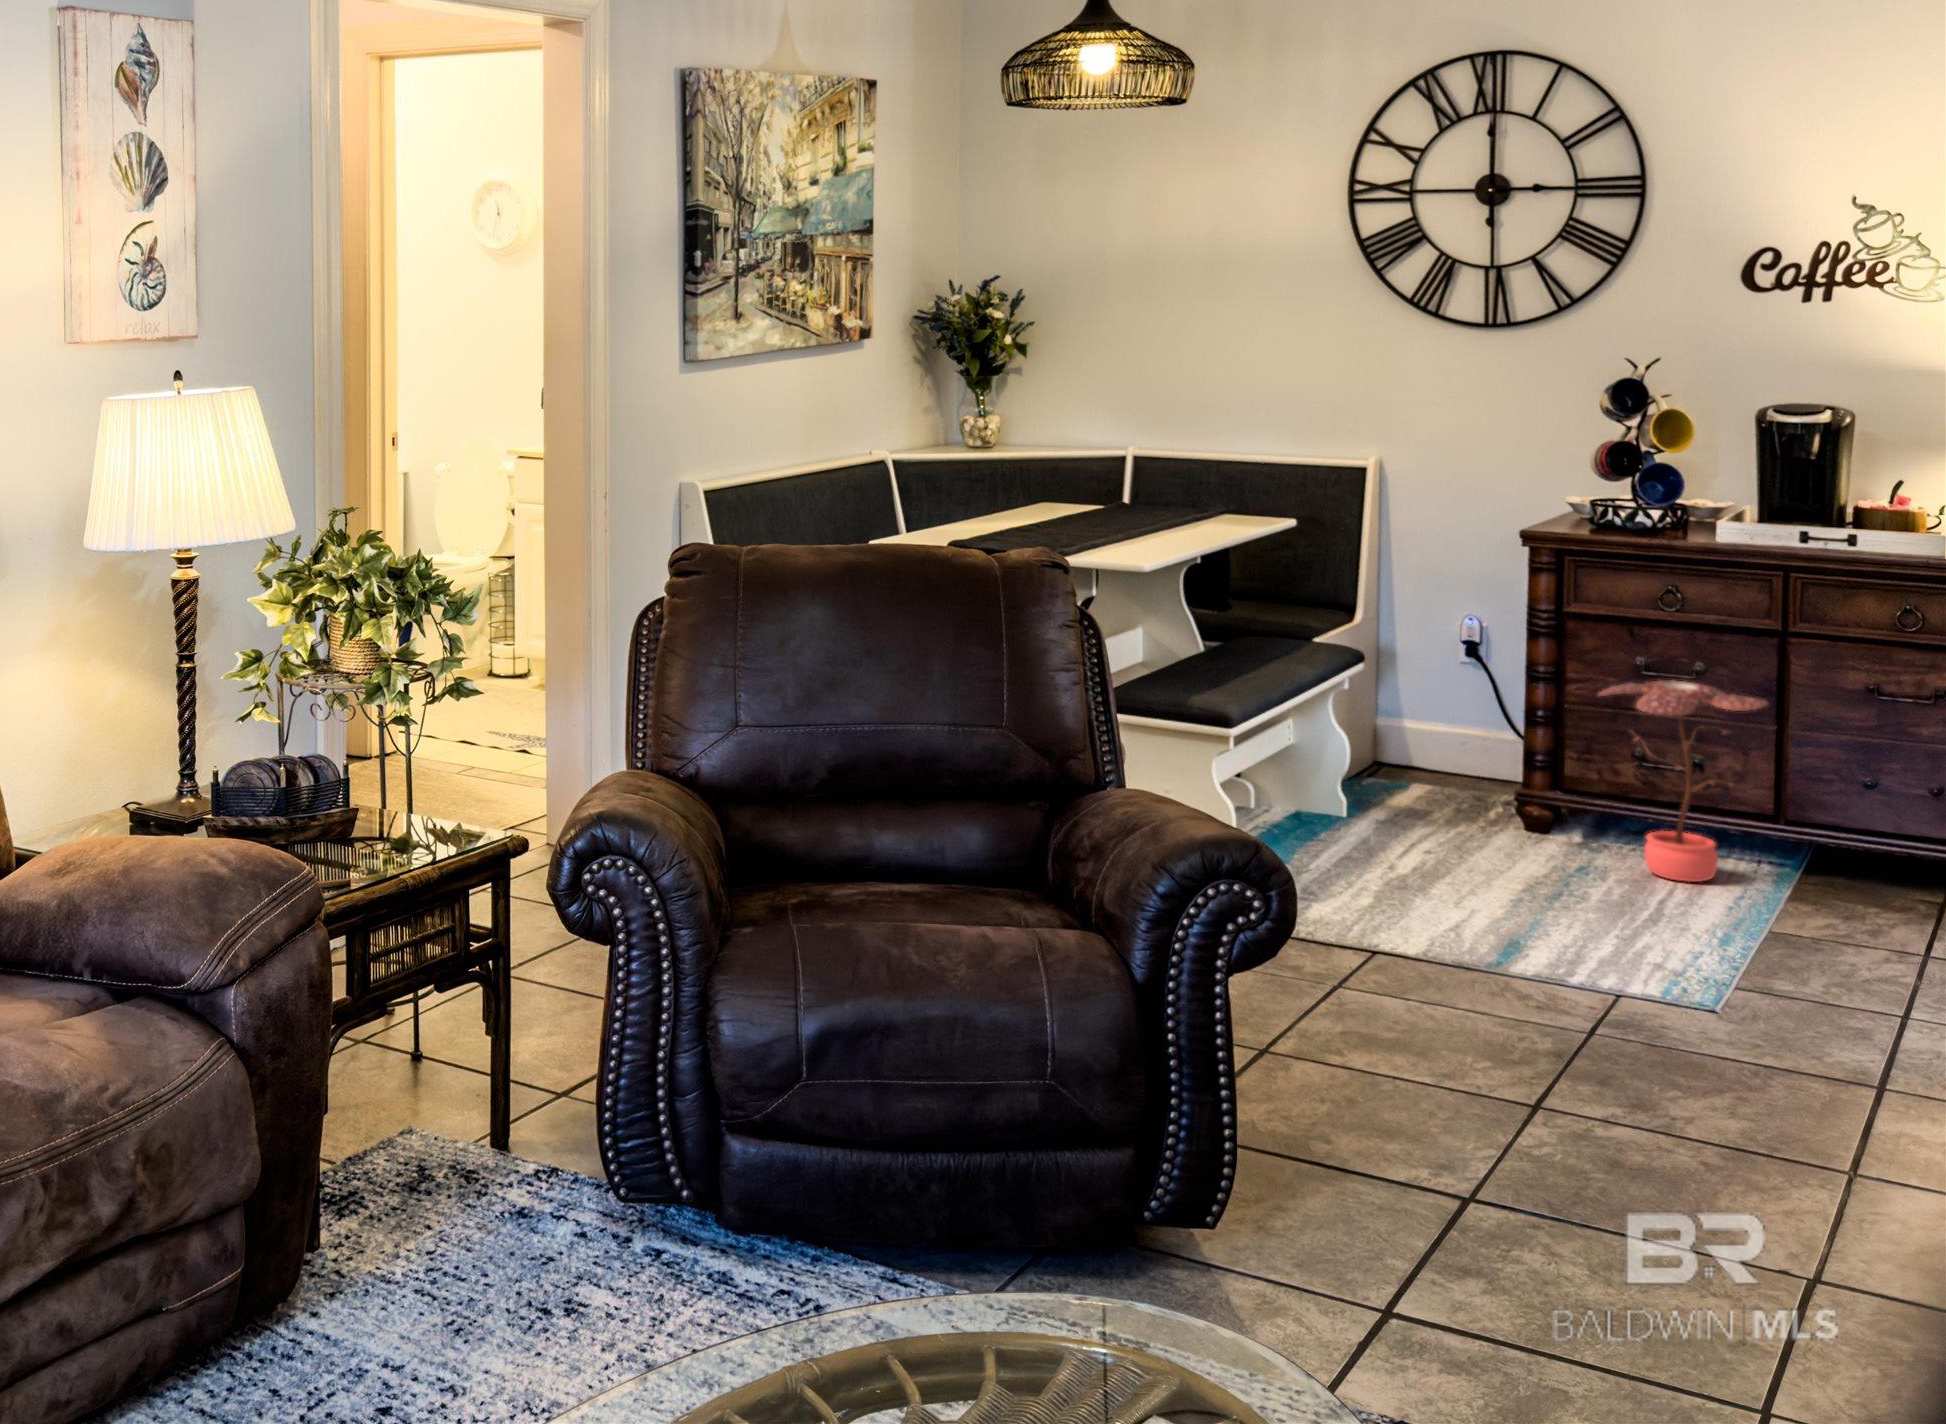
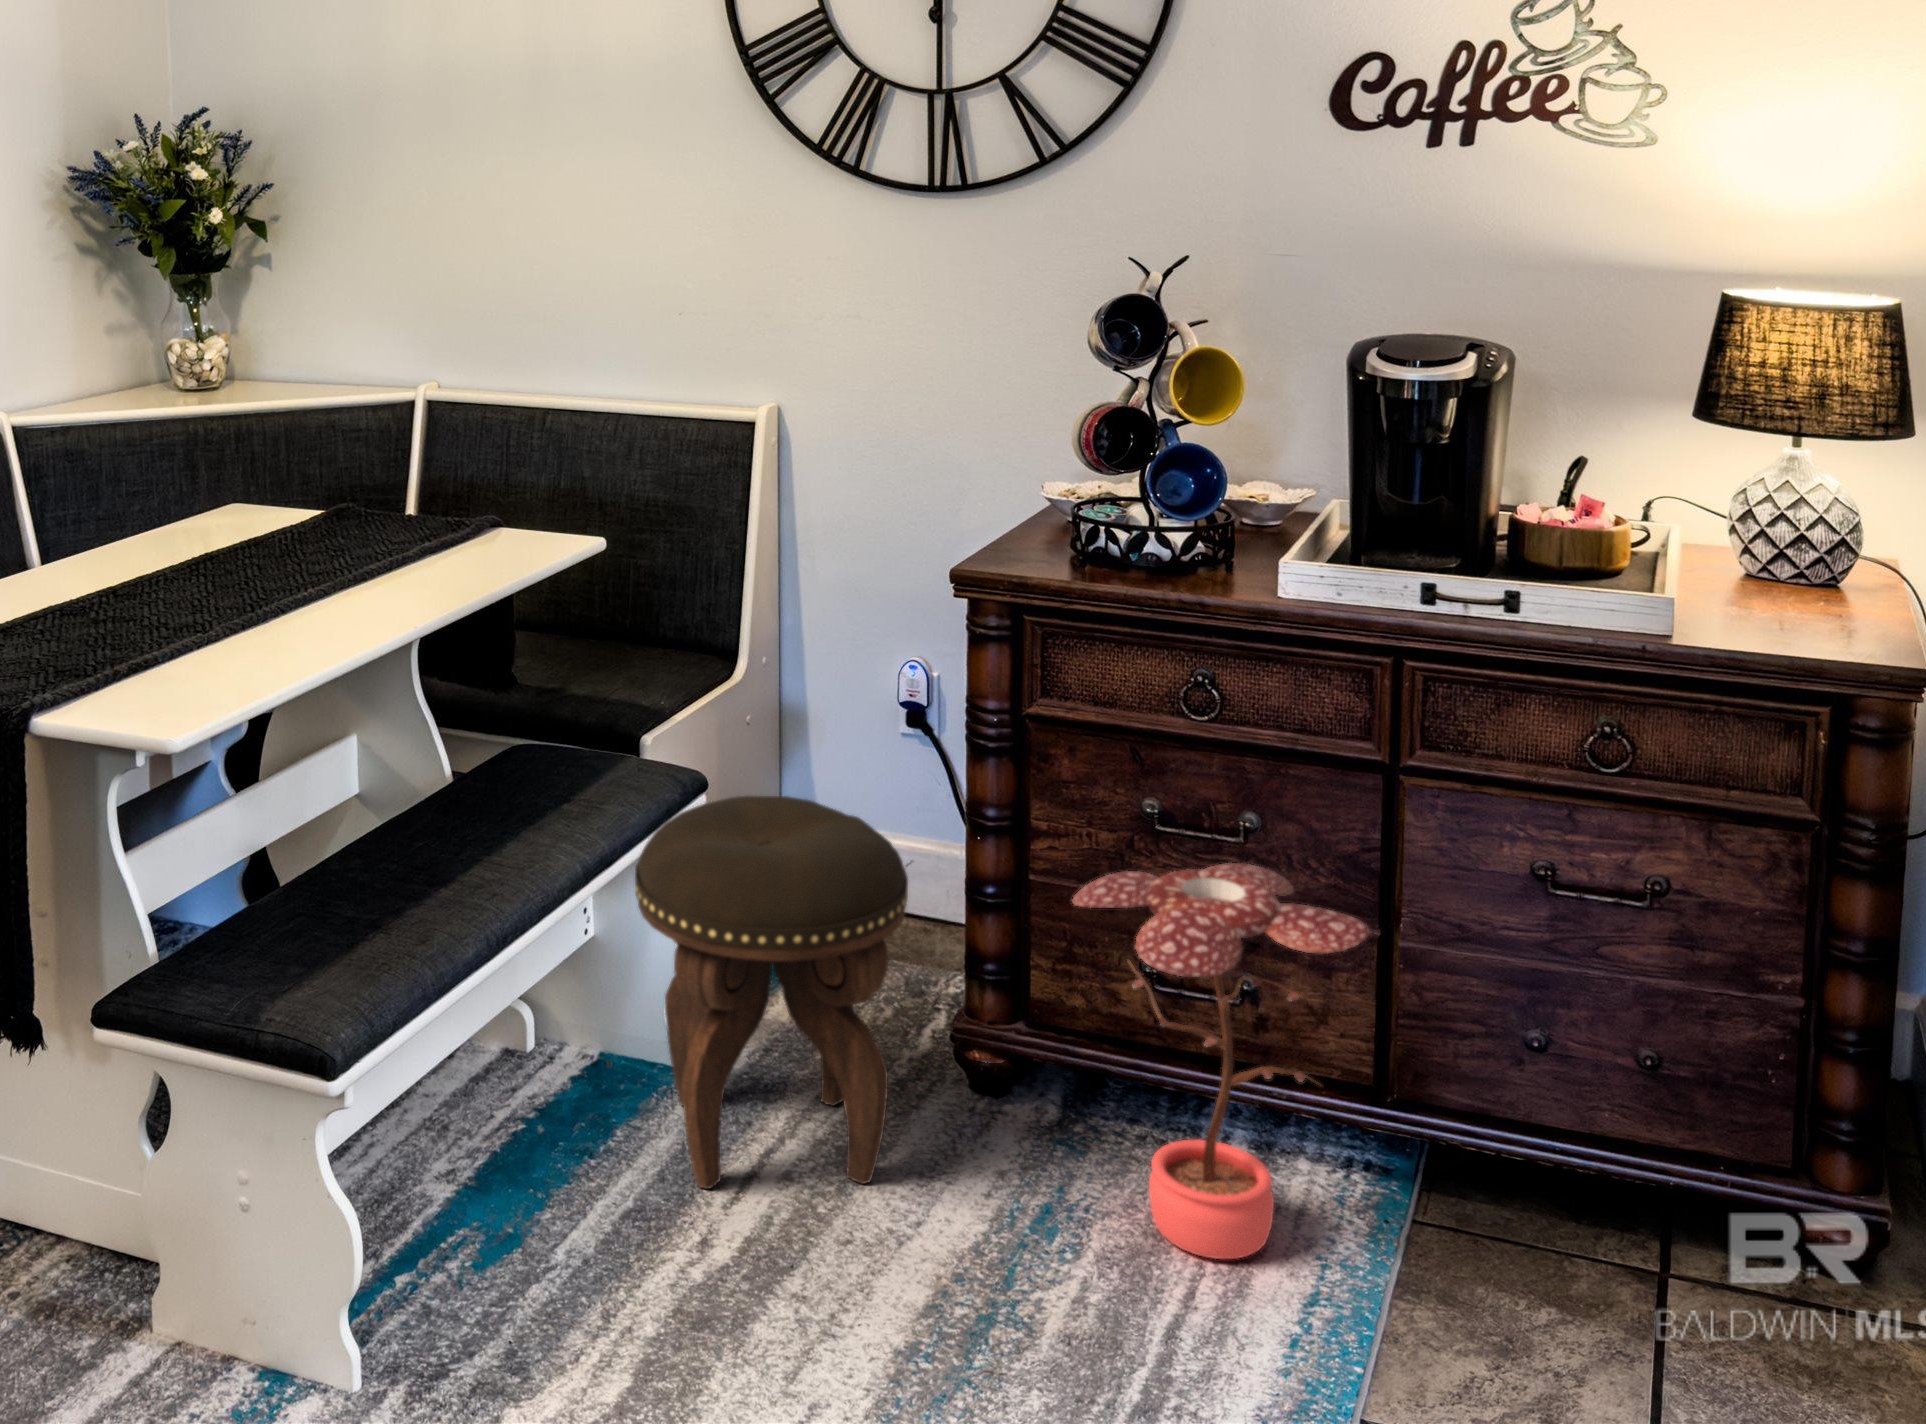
footstool: none [1336,654,1498,853] -> present [635,796,908,1189]

